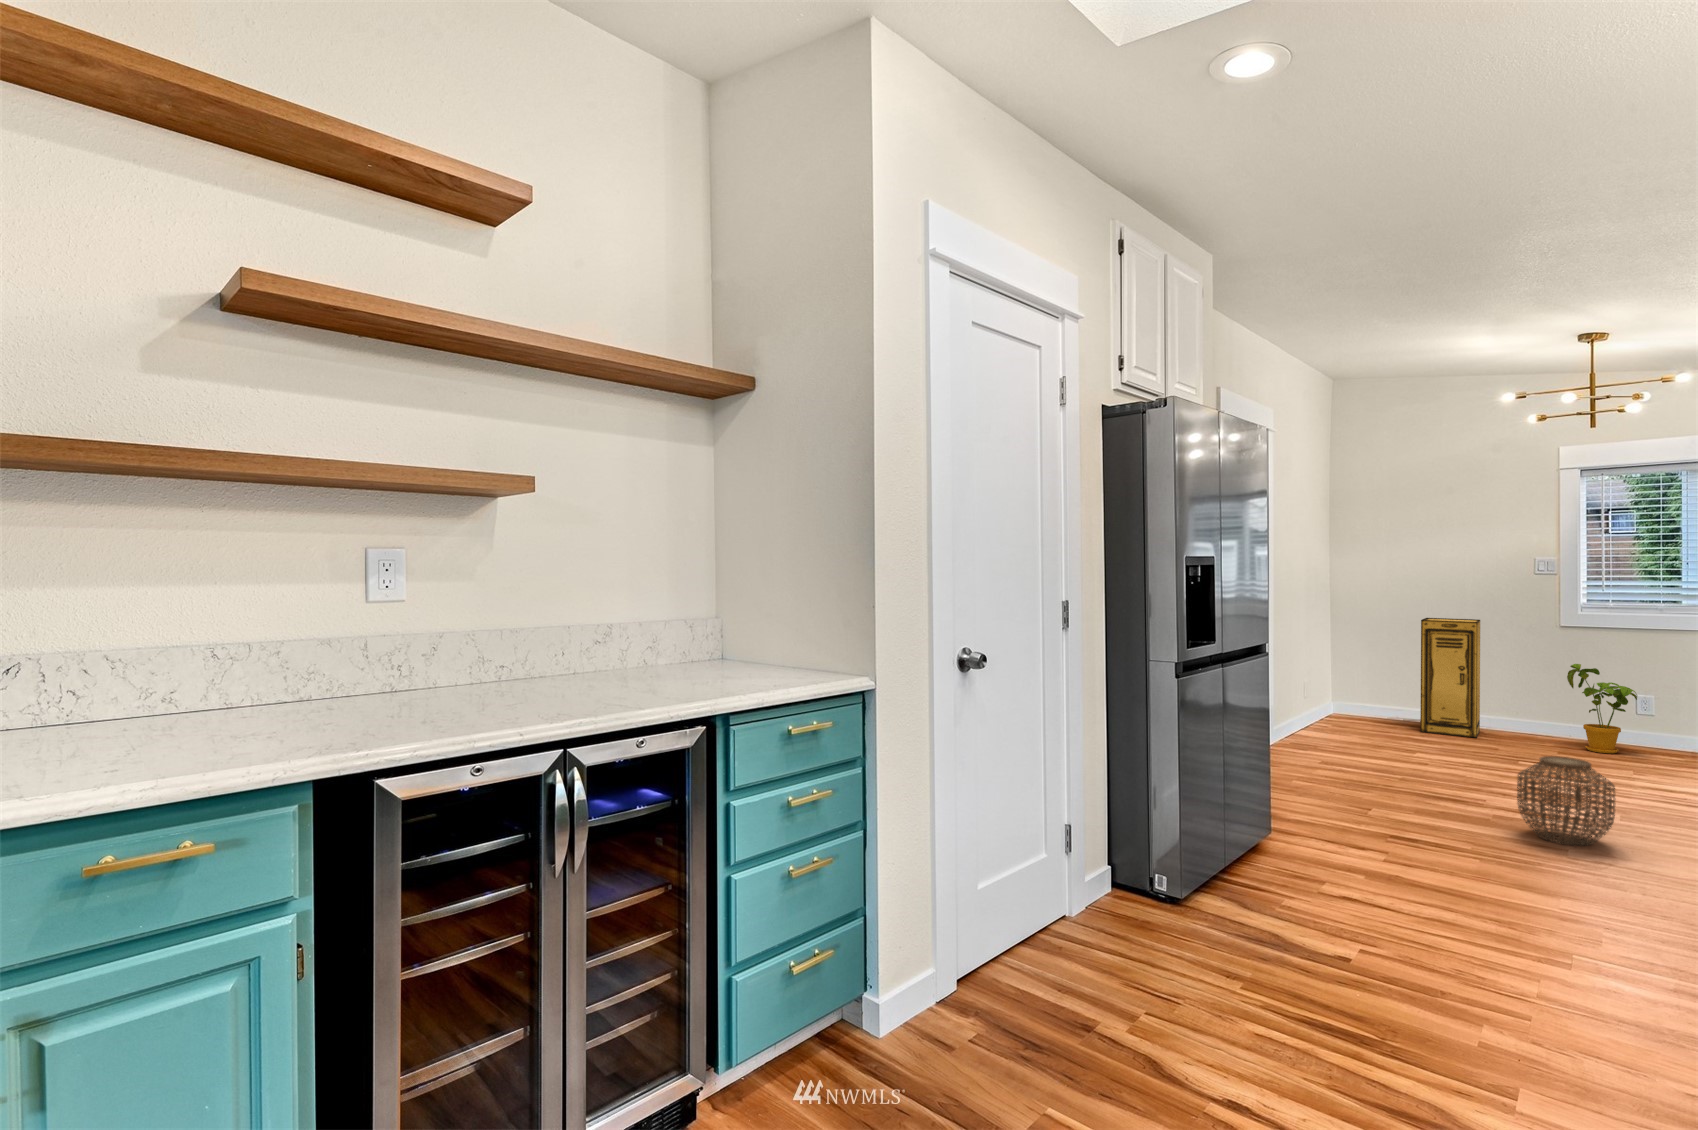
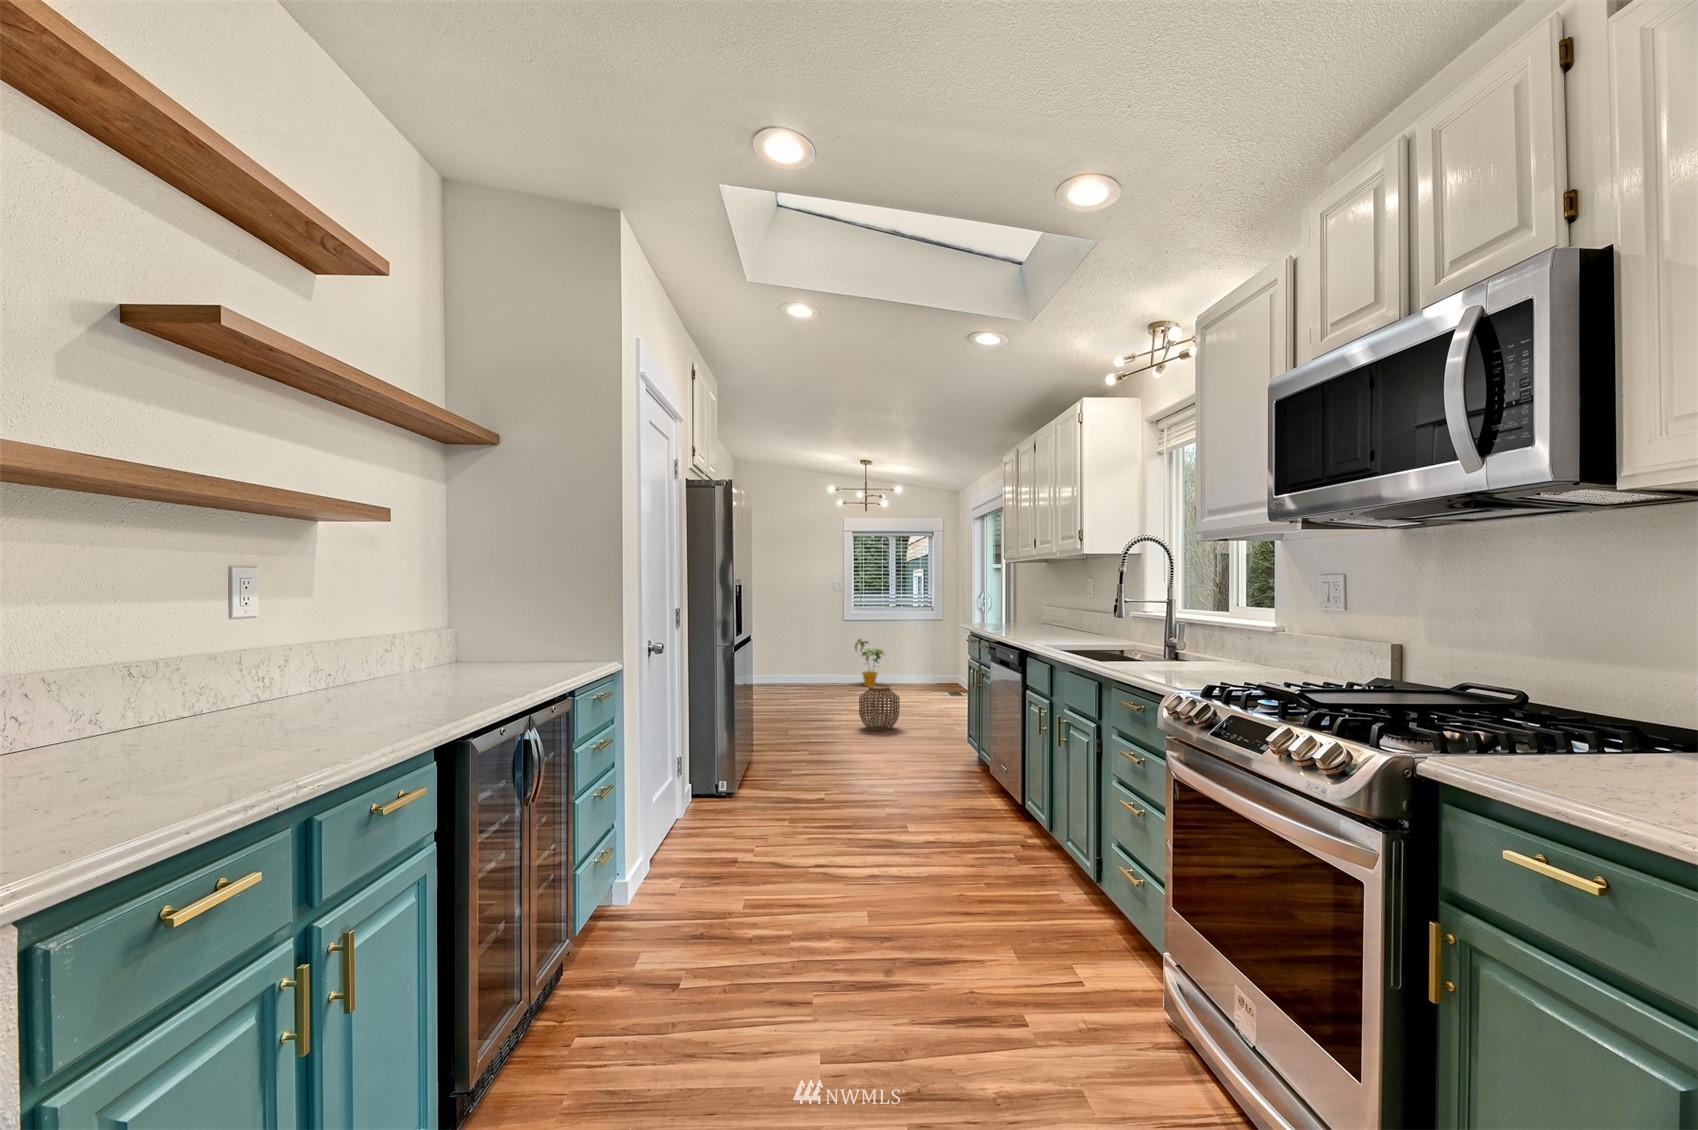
storage cabinet: present [1420,618,1480,738] -> none [786,616,814,686]

